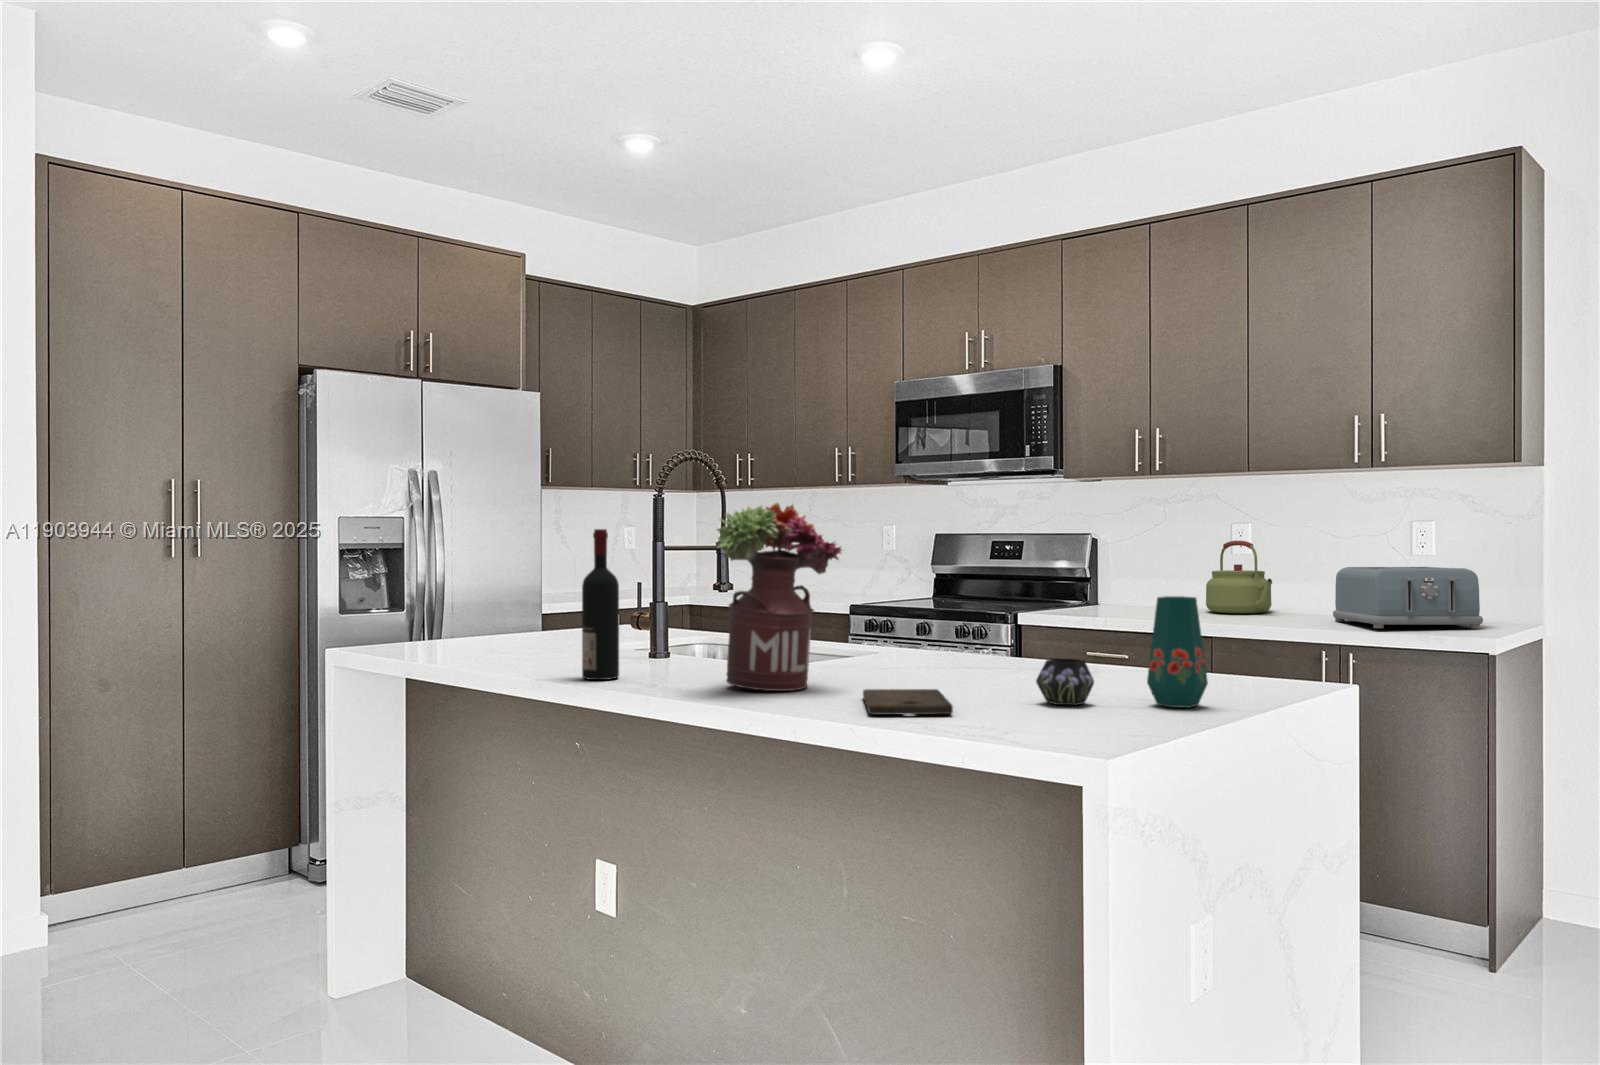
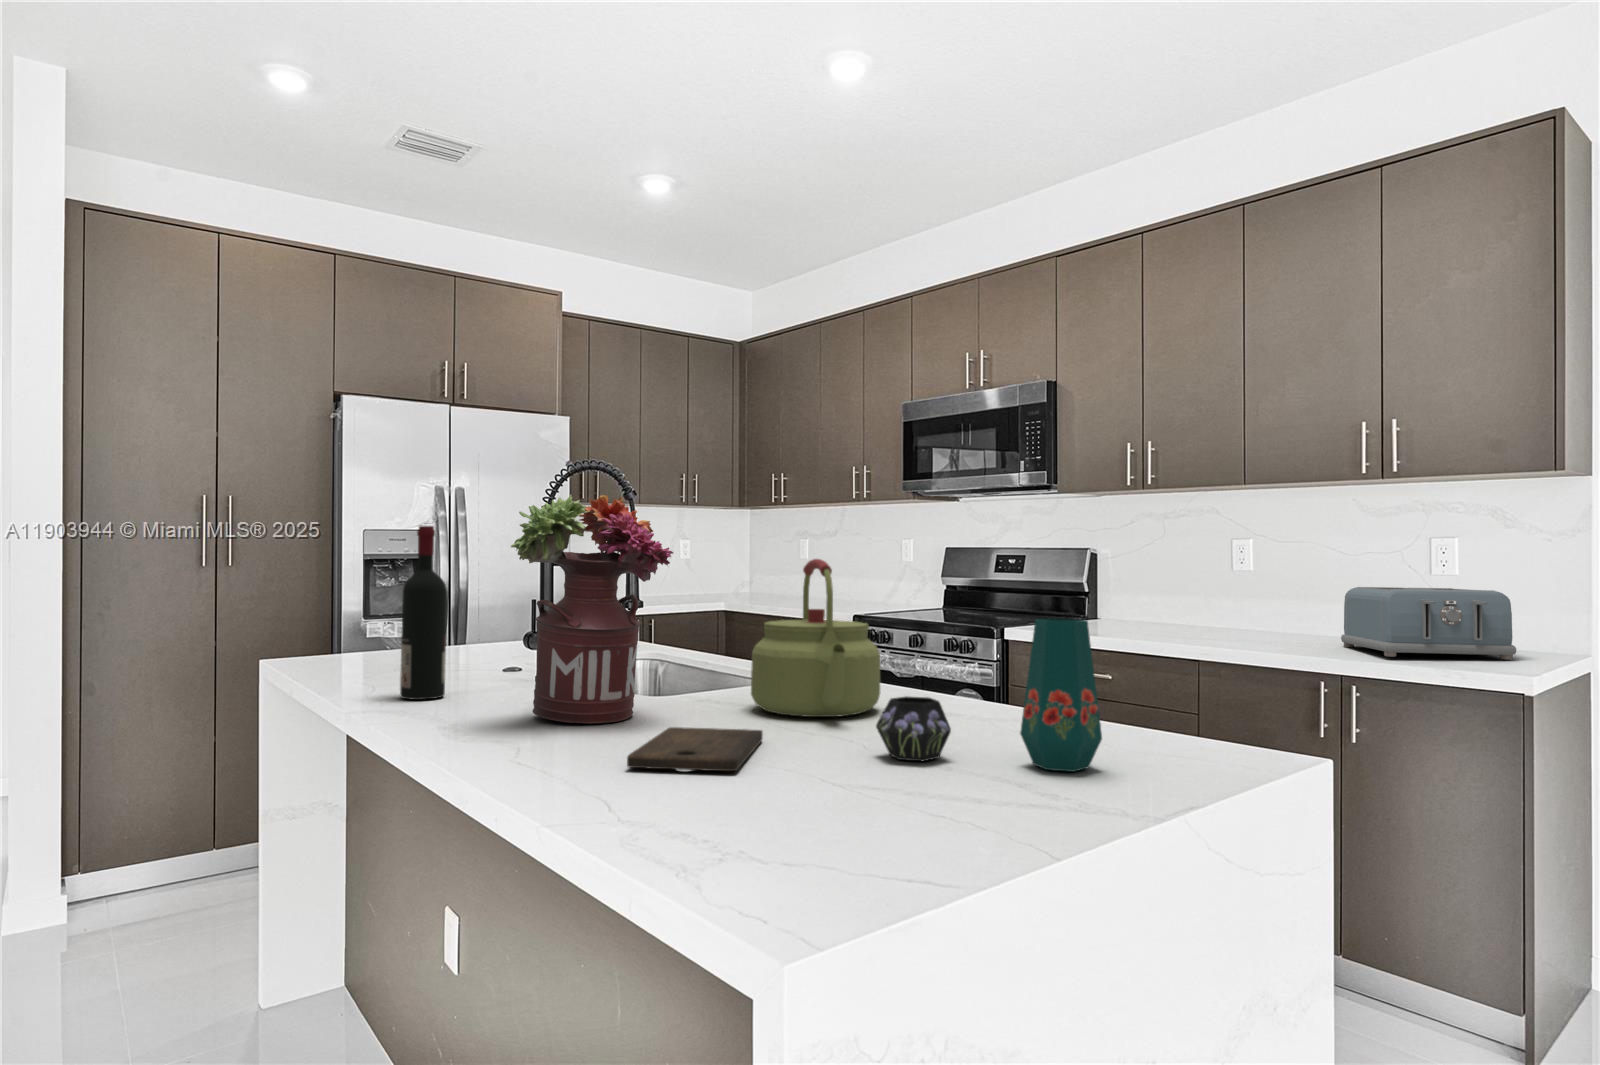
kettle: present [1206,541,1272,613] -> present [751,559,880,717]

